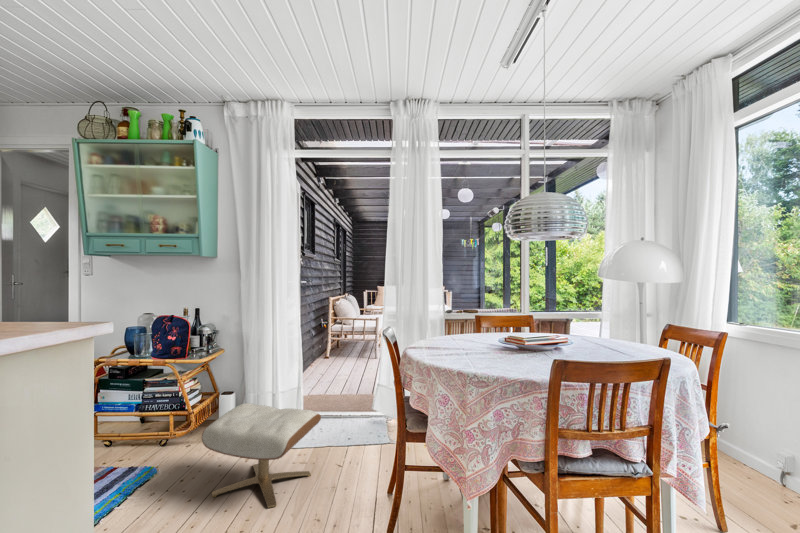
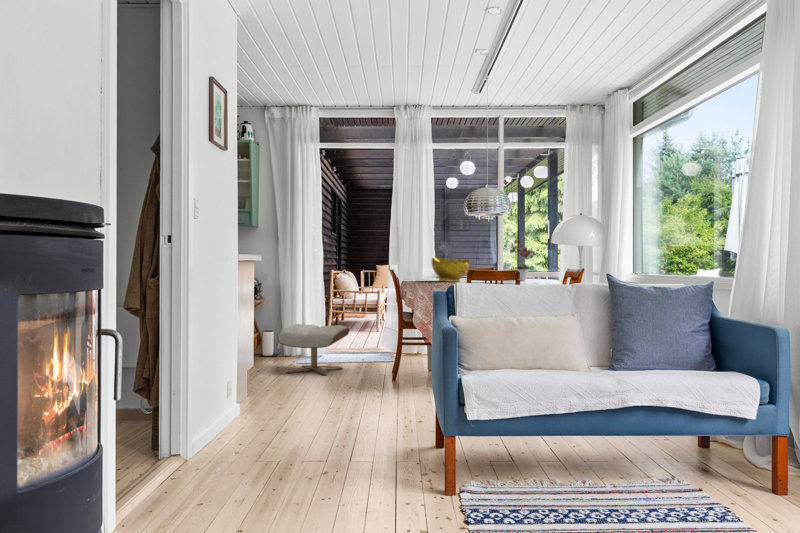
flower arrangement: none [582,276,639,350] -> present [510,240,535,281]
decorative bowl: none [457,312,529,363] -> present [432,258,470,282]

